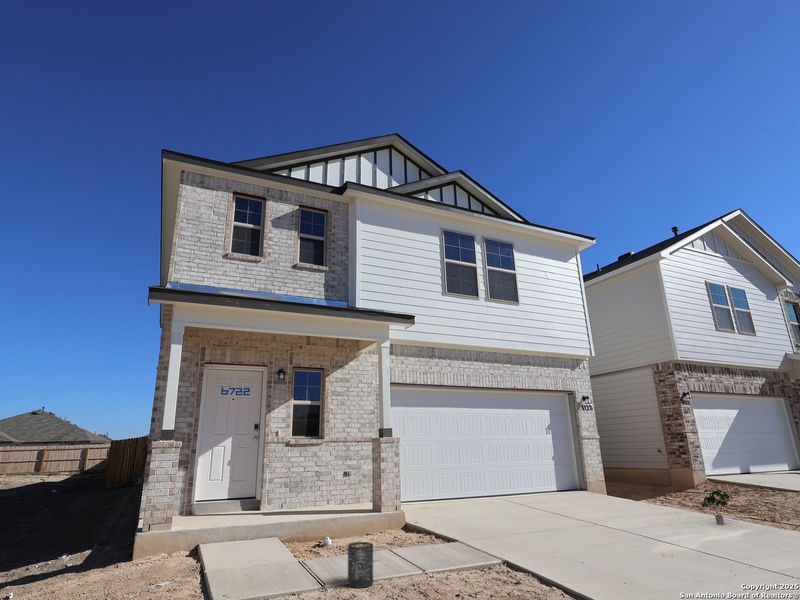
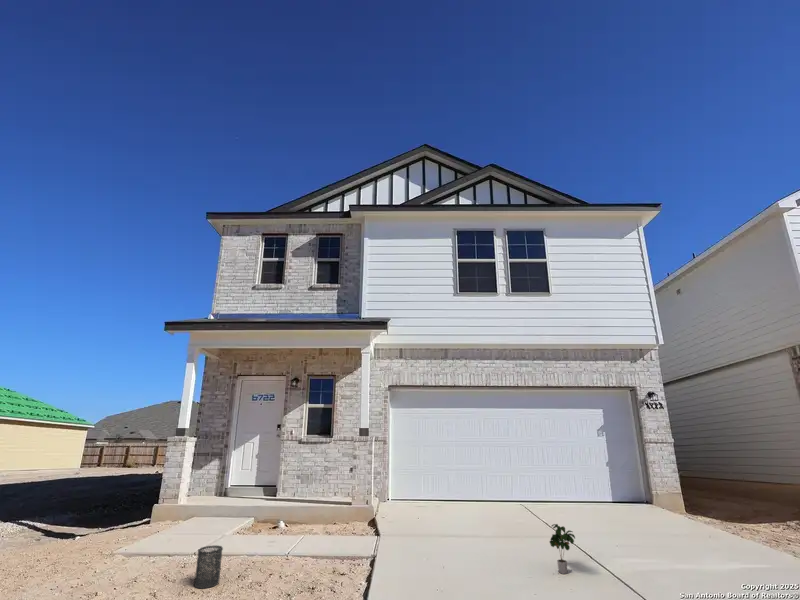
potted plant: present [700,490,733,525] -> present [550,524,575,574]

